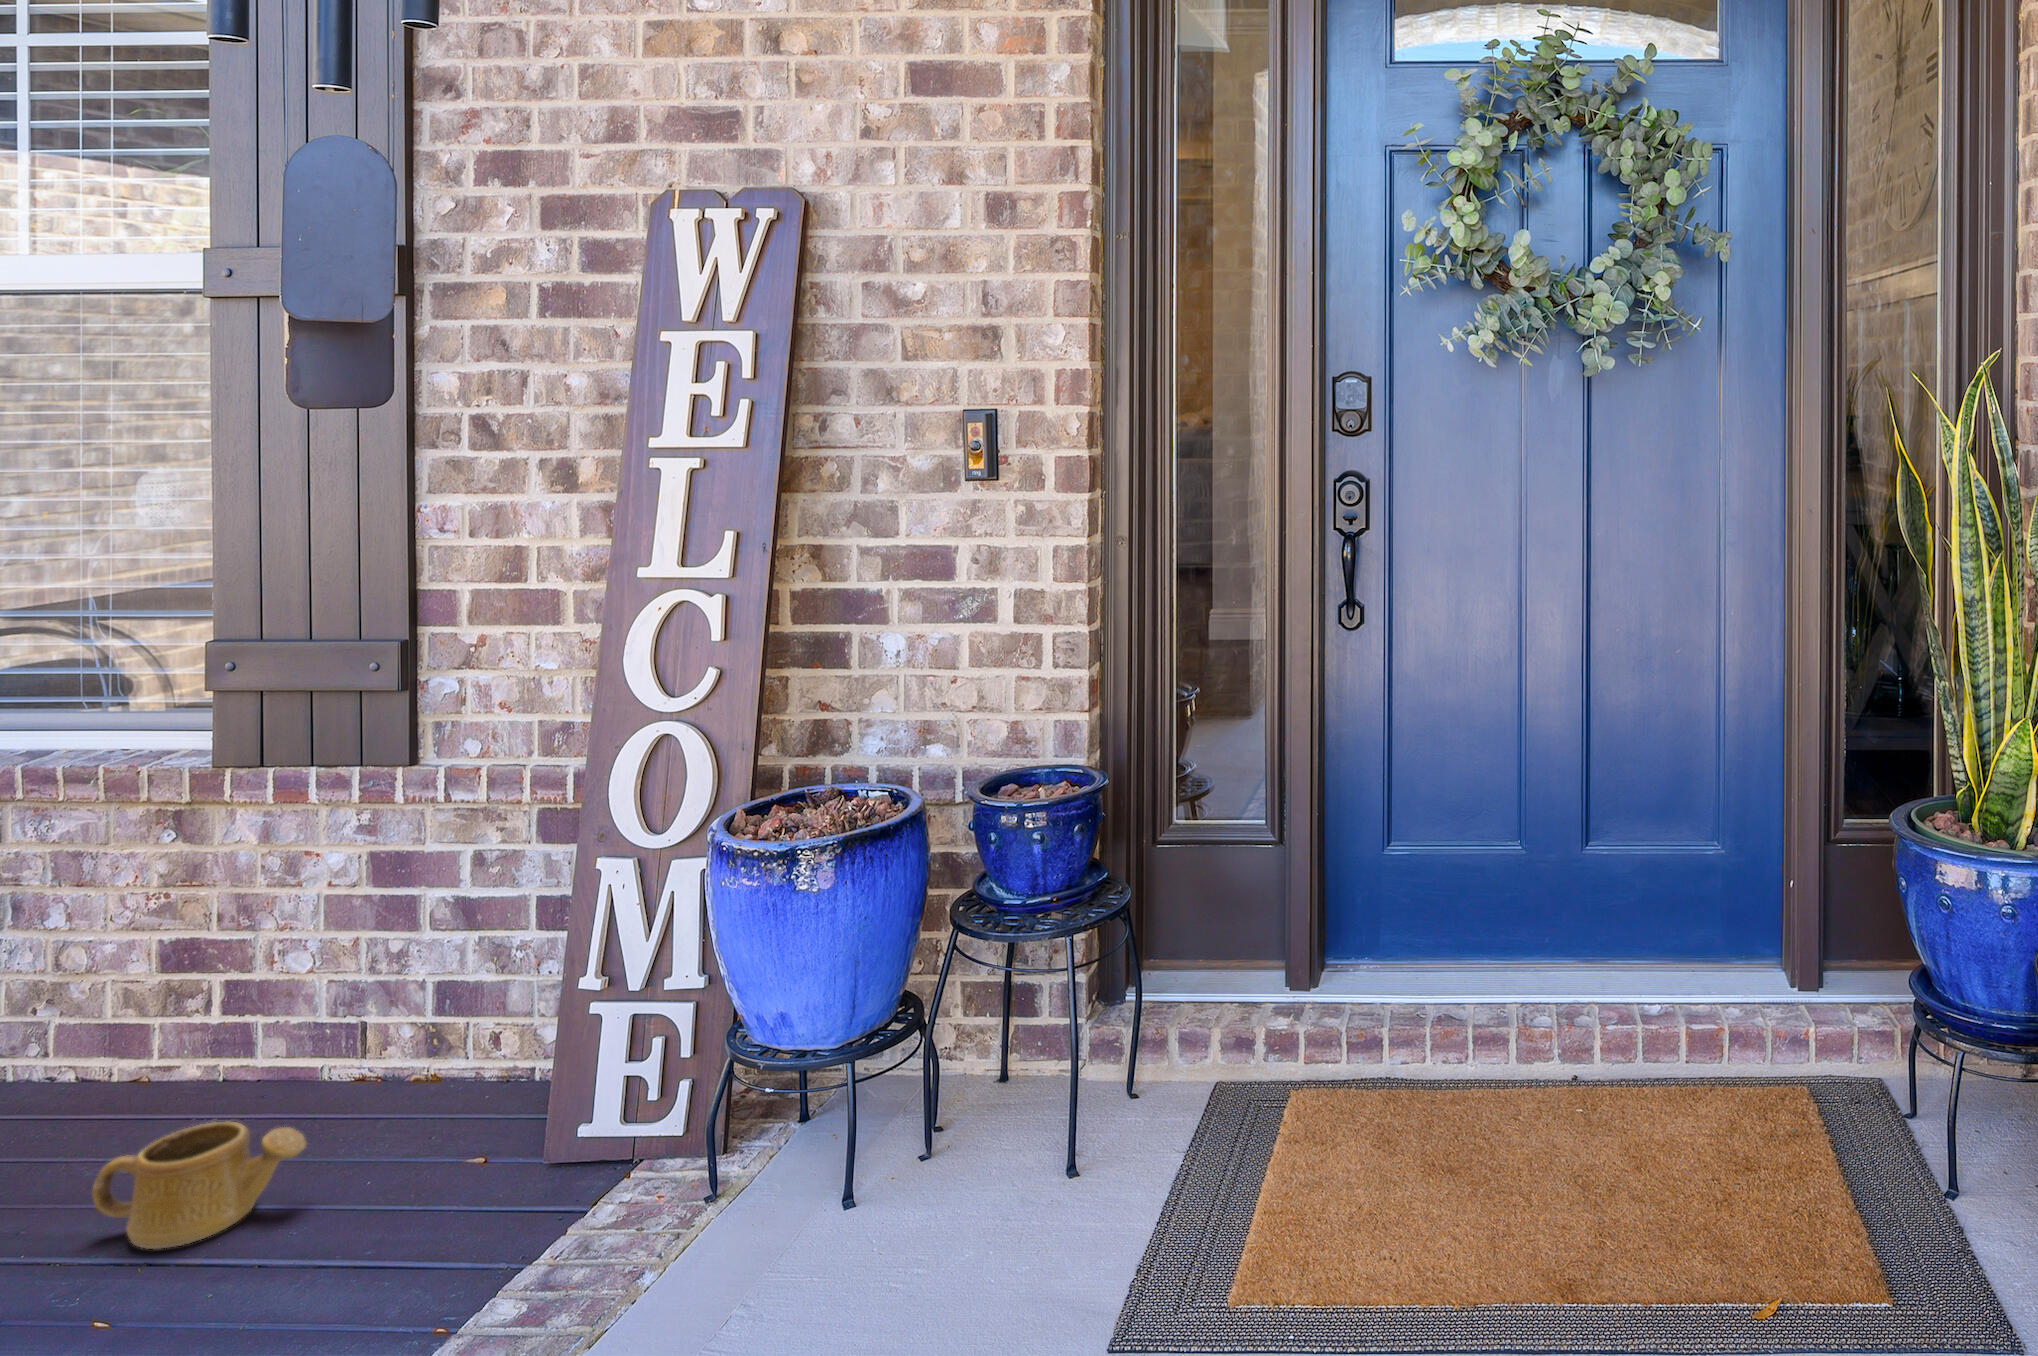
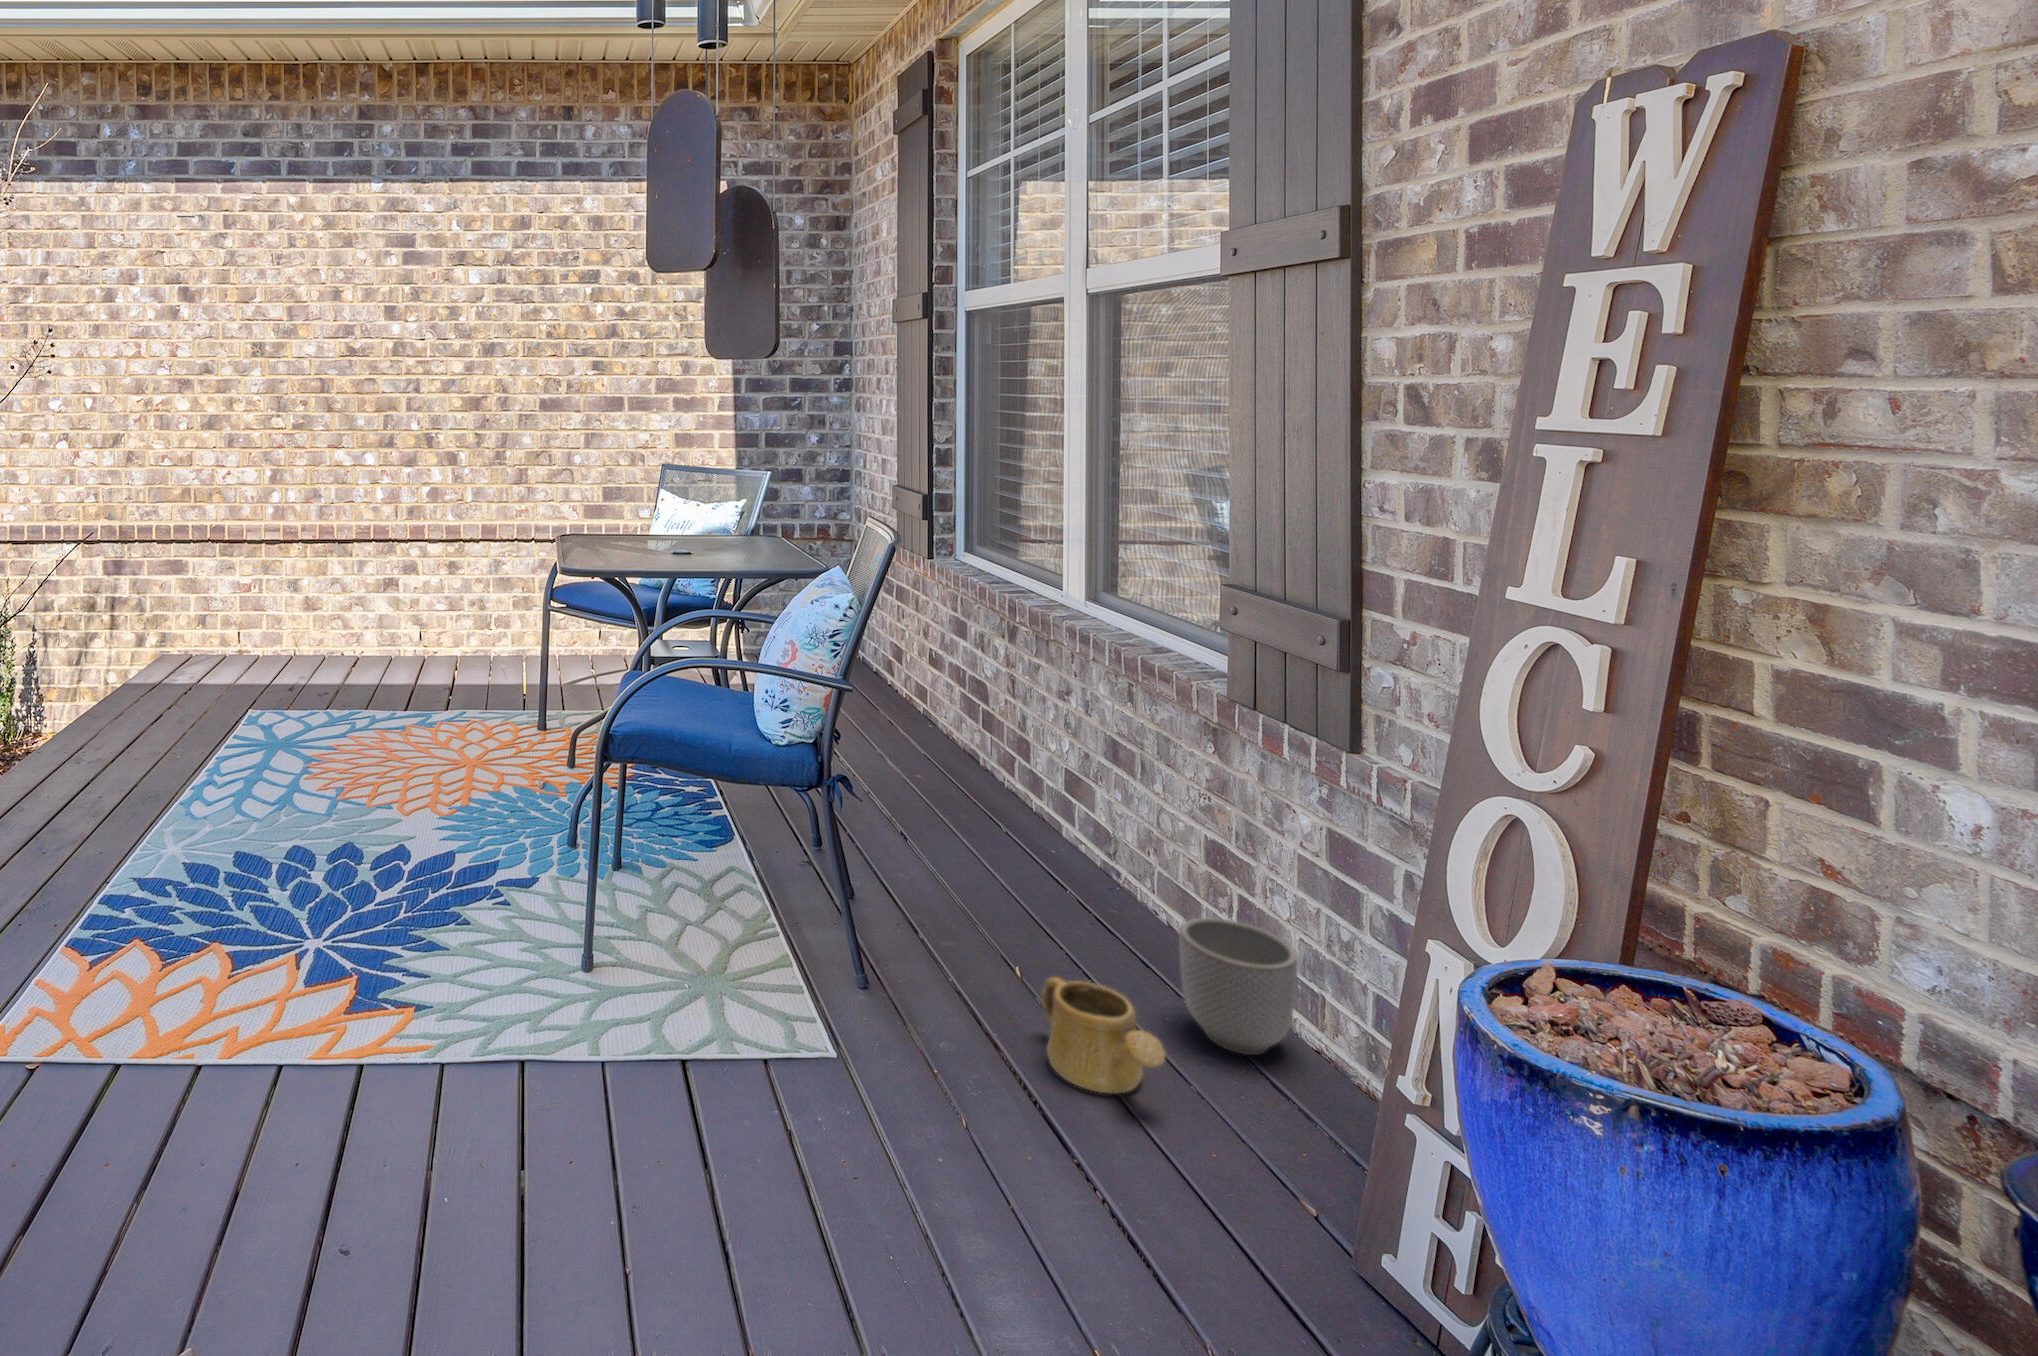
planter: none [220,992,356,1132] -> present [1179,918,1298,1055]

